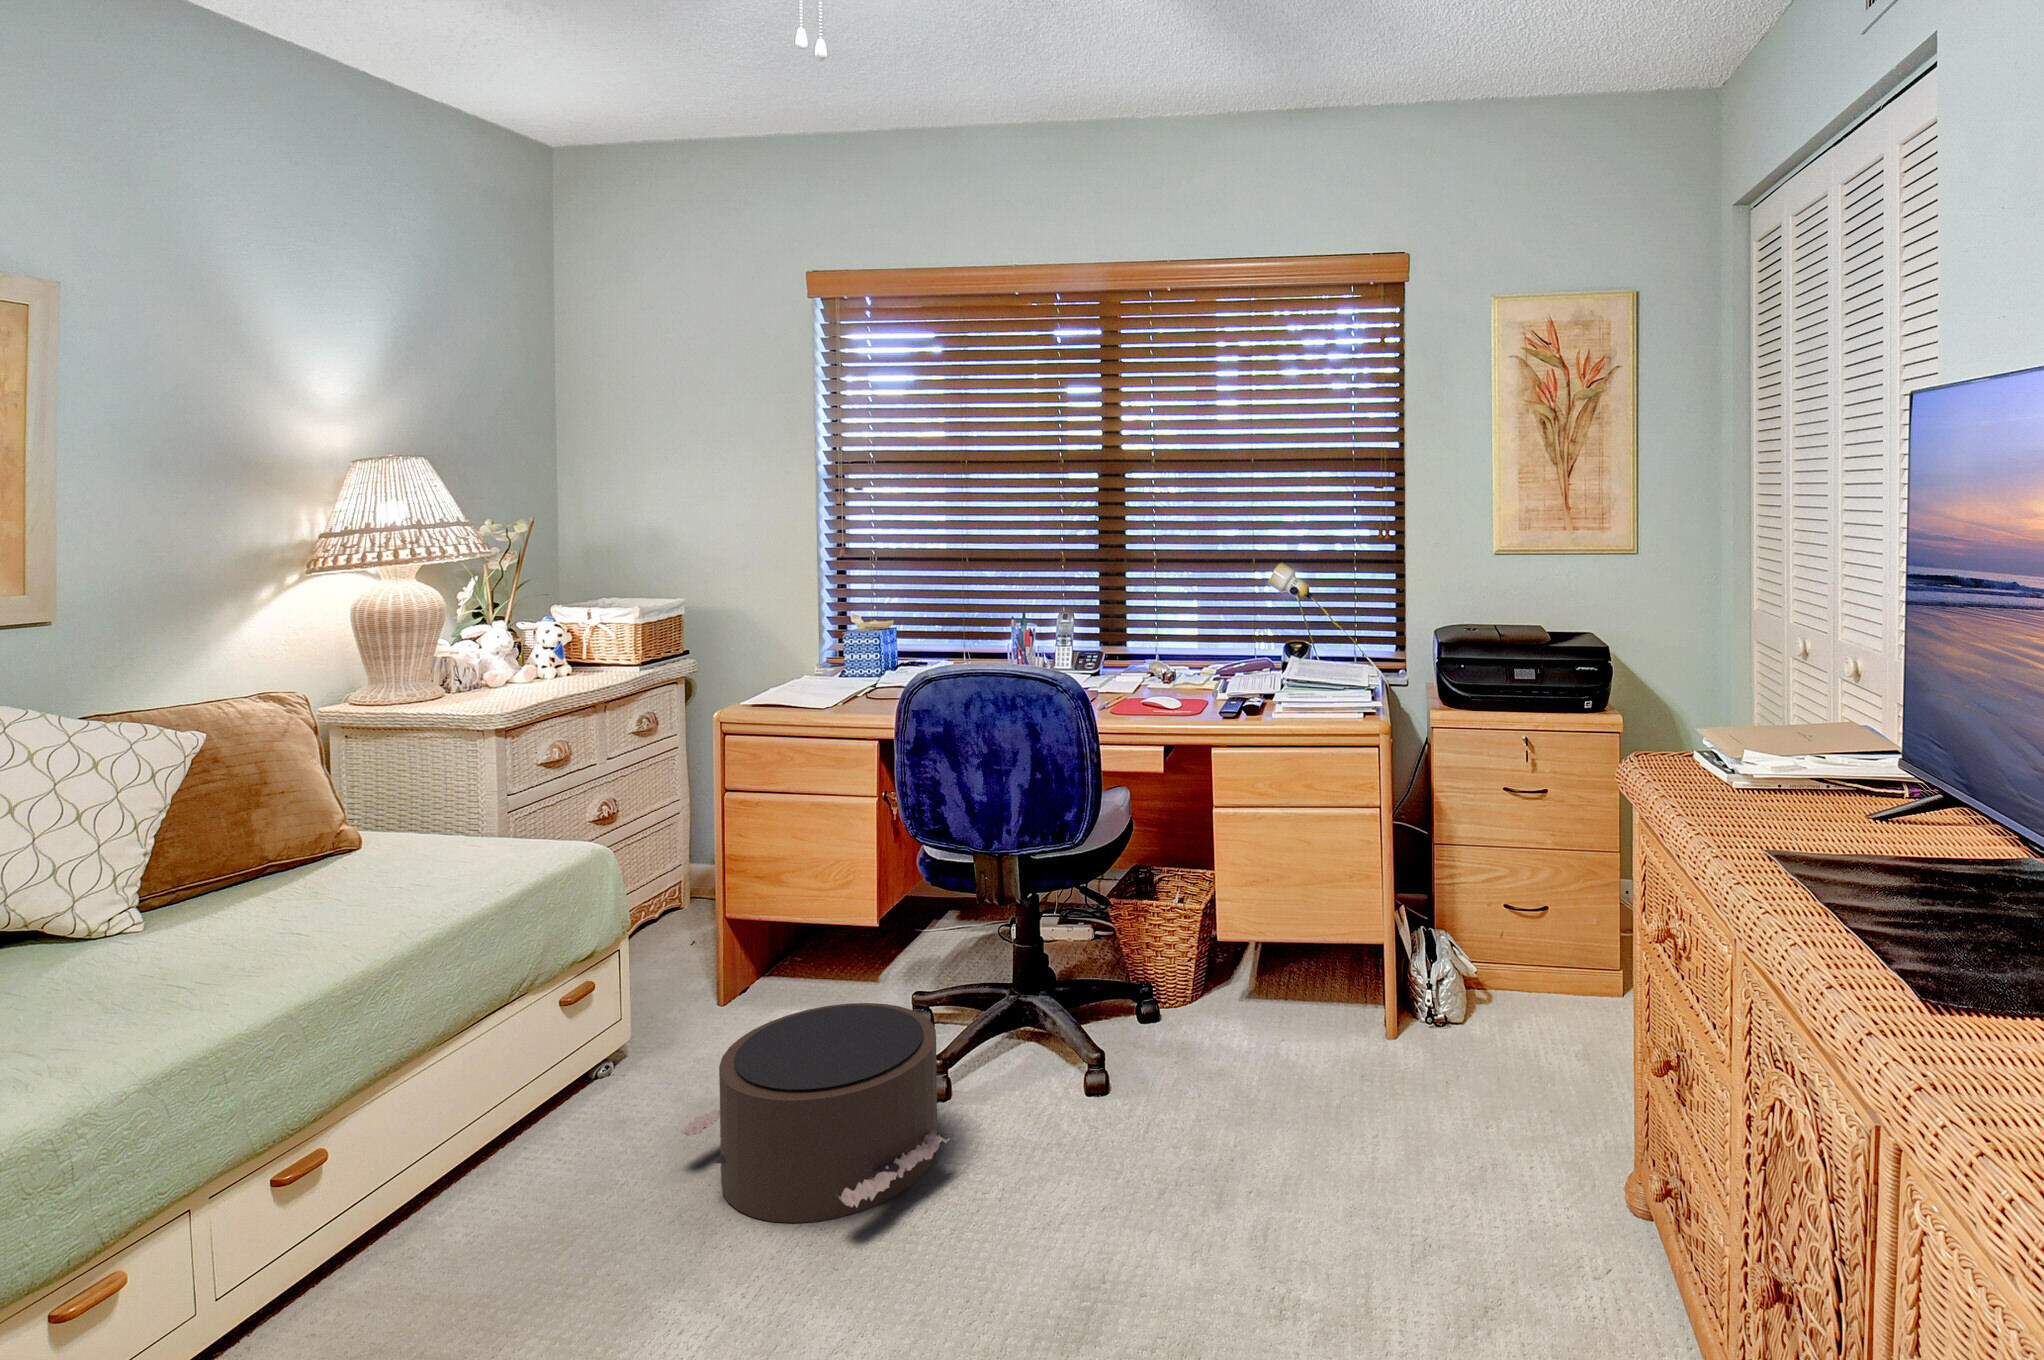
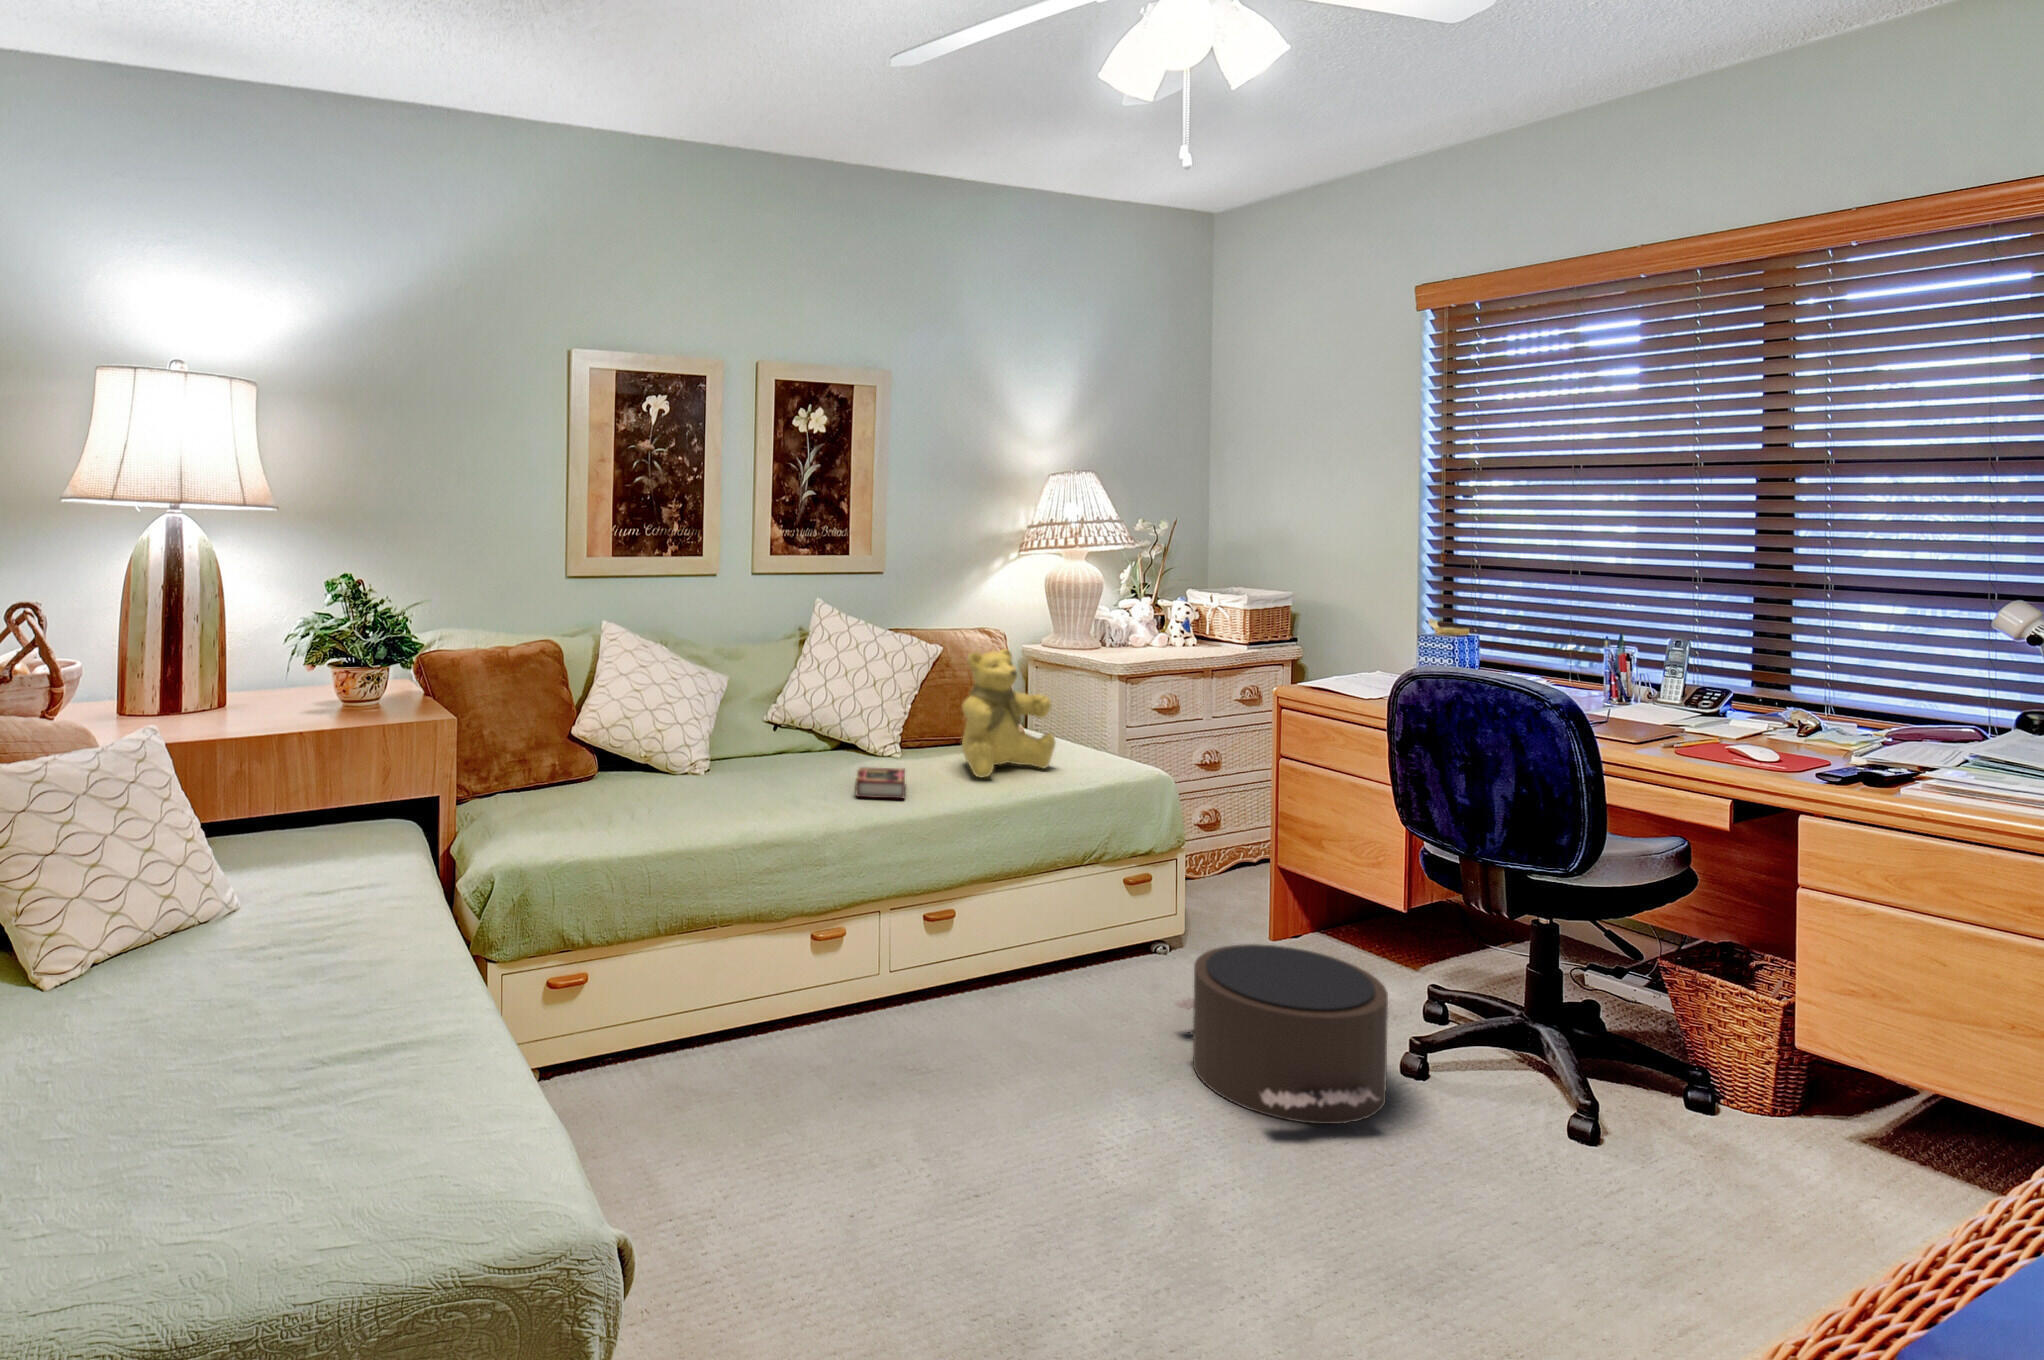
teddy bear: none [279,723,445,925] -> present [962,649,1055,777]
book: none [82,950,210,1030] -> present [855,767,905,798]

